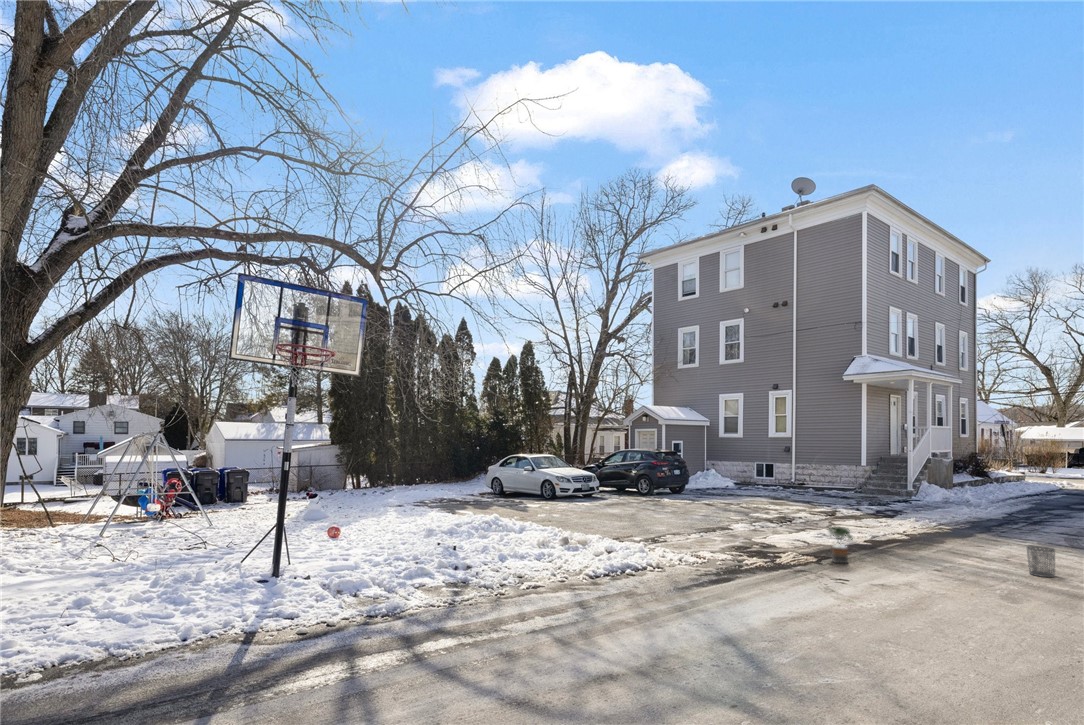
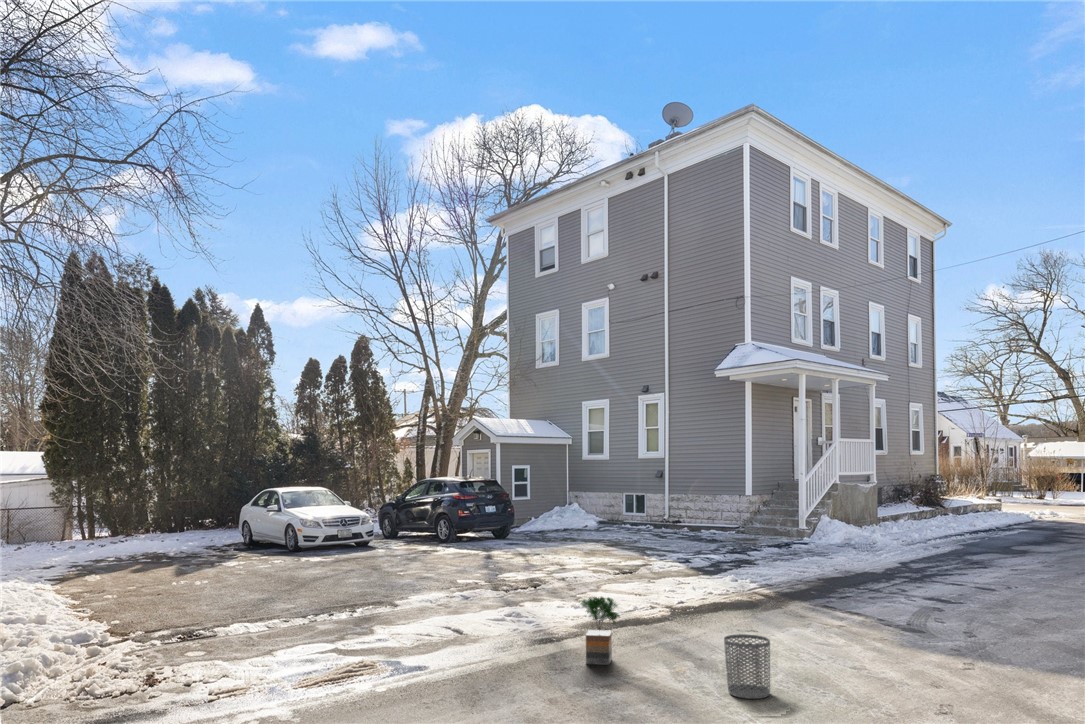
potted tree: present [829,527,853,563] -> present [580,597,620,665]

